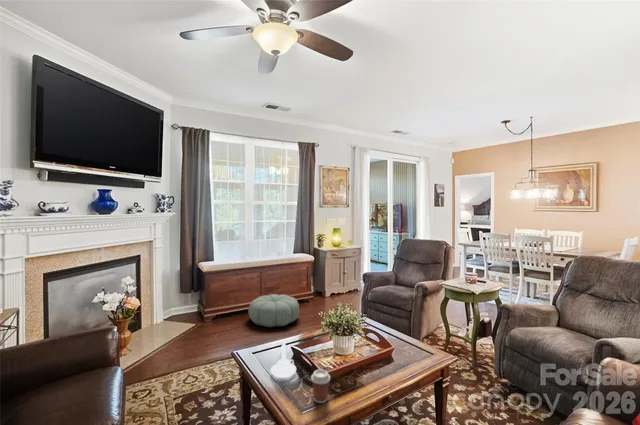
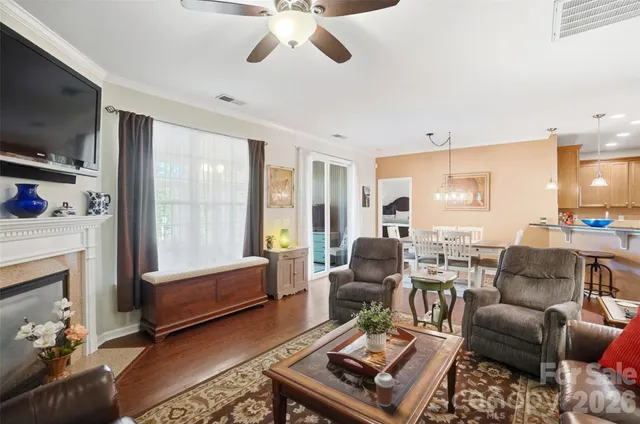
pouf: present [248,294,299,327] -> none [209,301,266,337]
candle holder: present [271,341,296,378] -> none [315,348,342,389]

